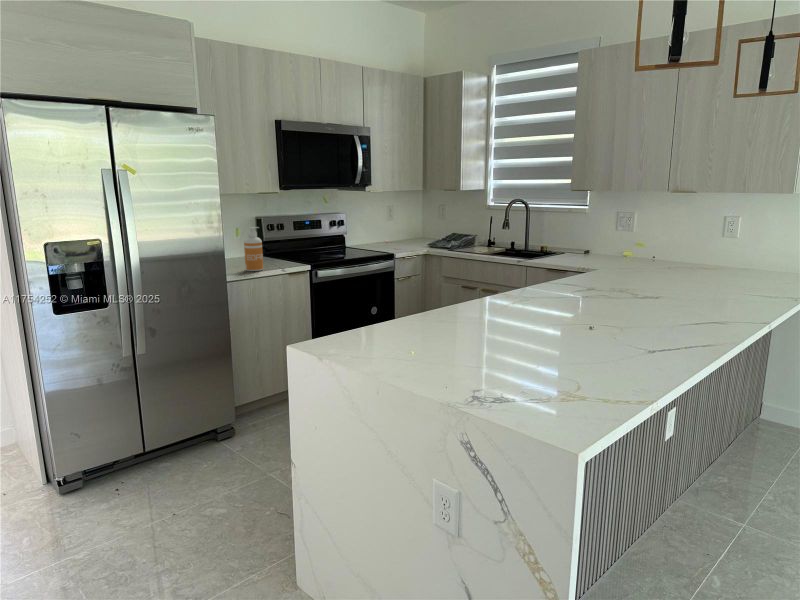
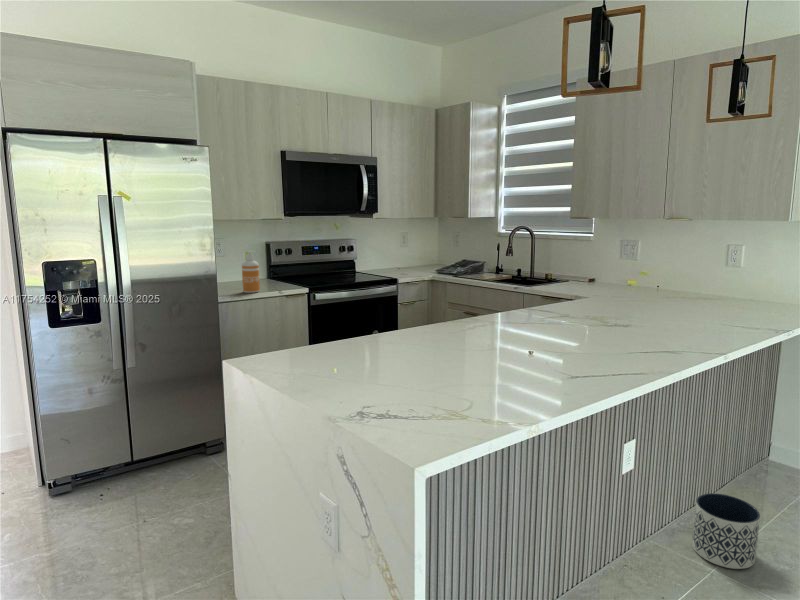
planter: none [715,452,781,520] -> present [692,493,760,569]

